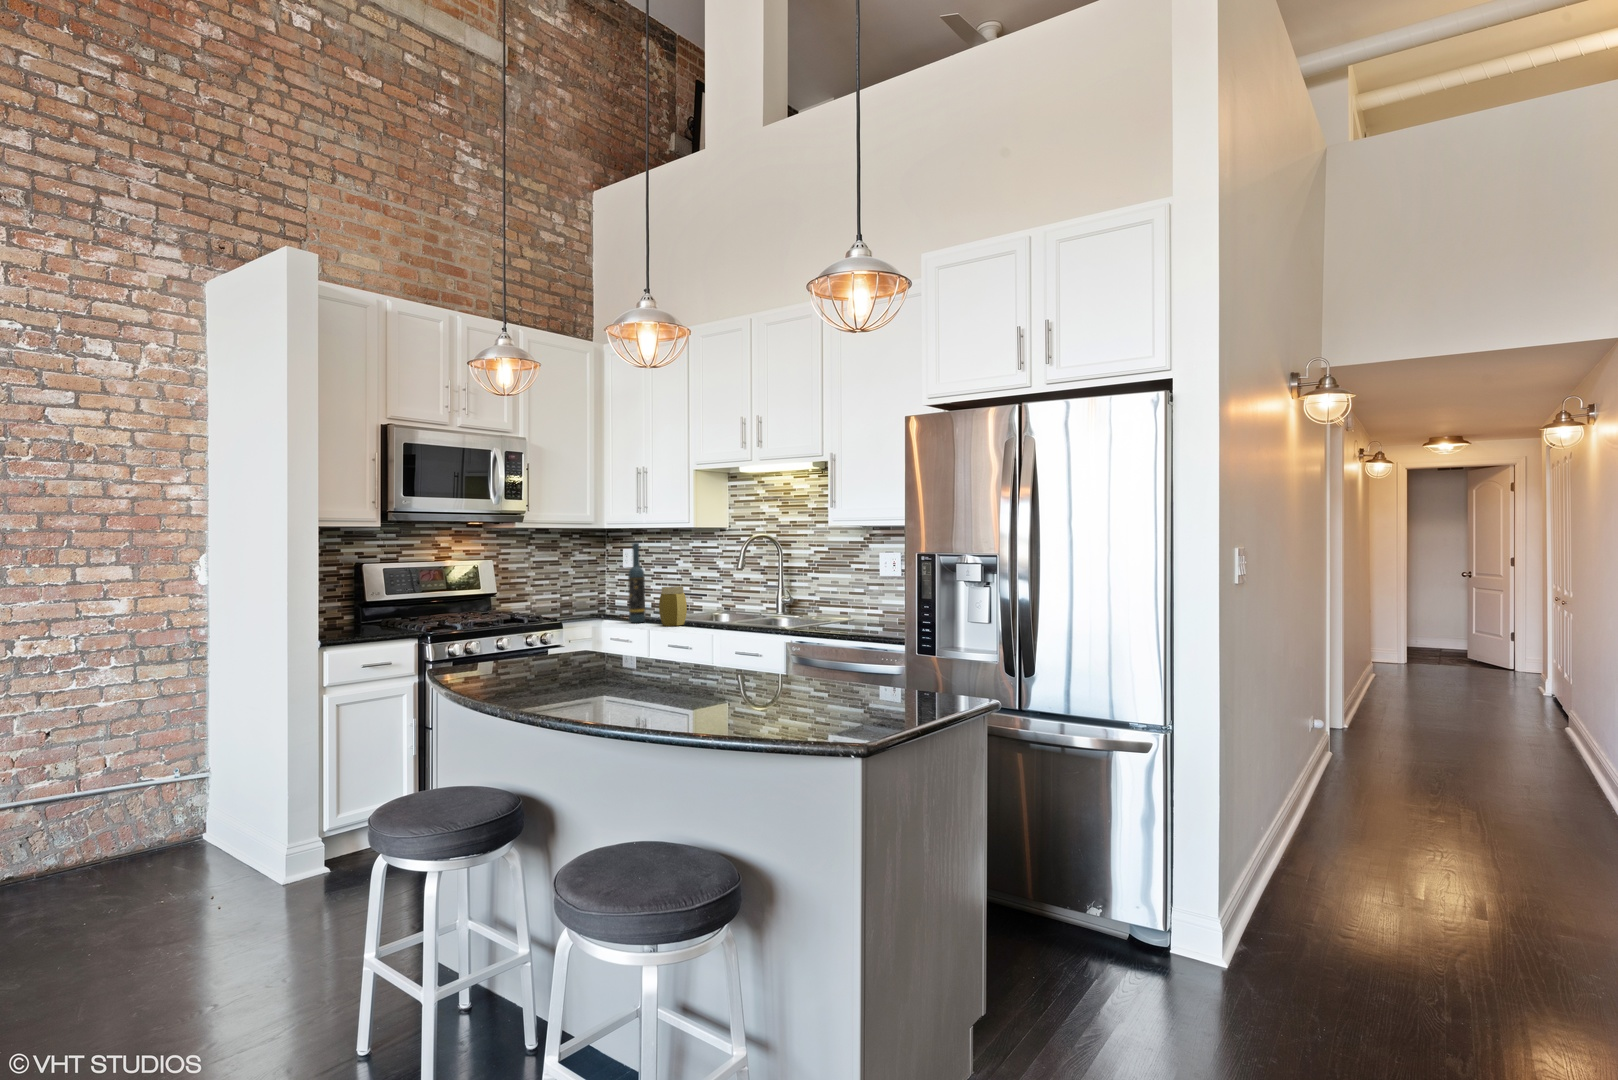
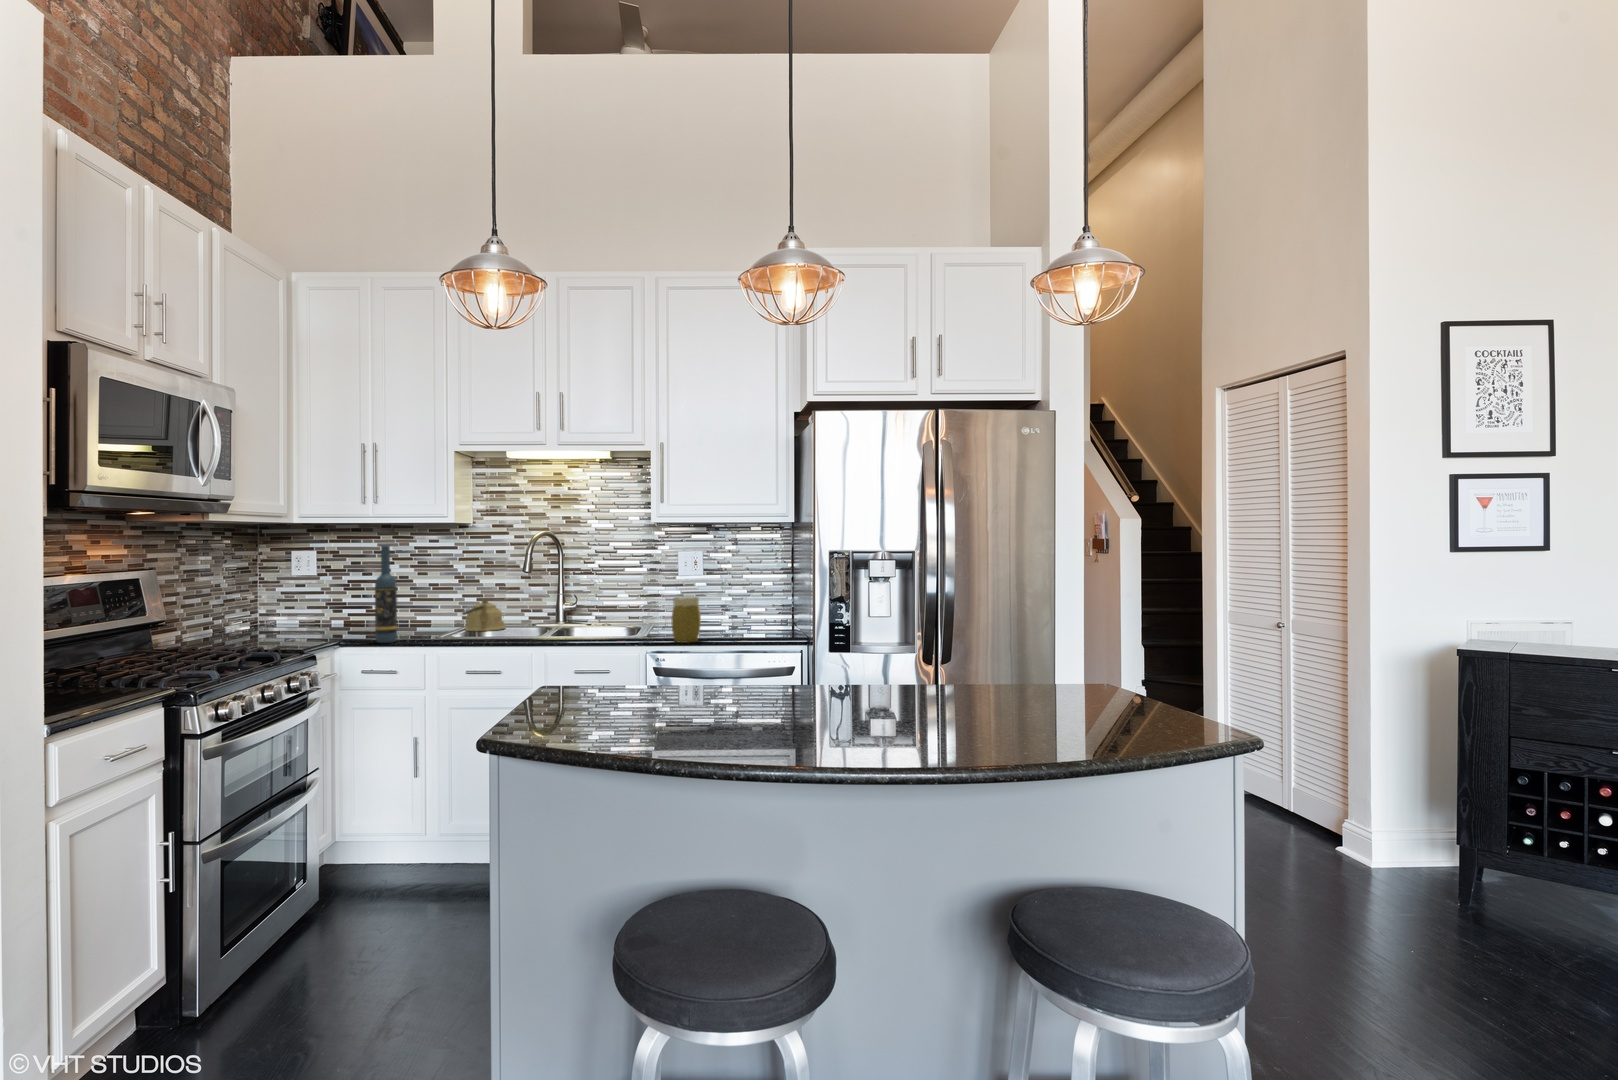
jar: present [659,586,687,626] -> present [672,597,701,643]
kettle: none [715,590,753,617] -> present [462,600,505,631]

